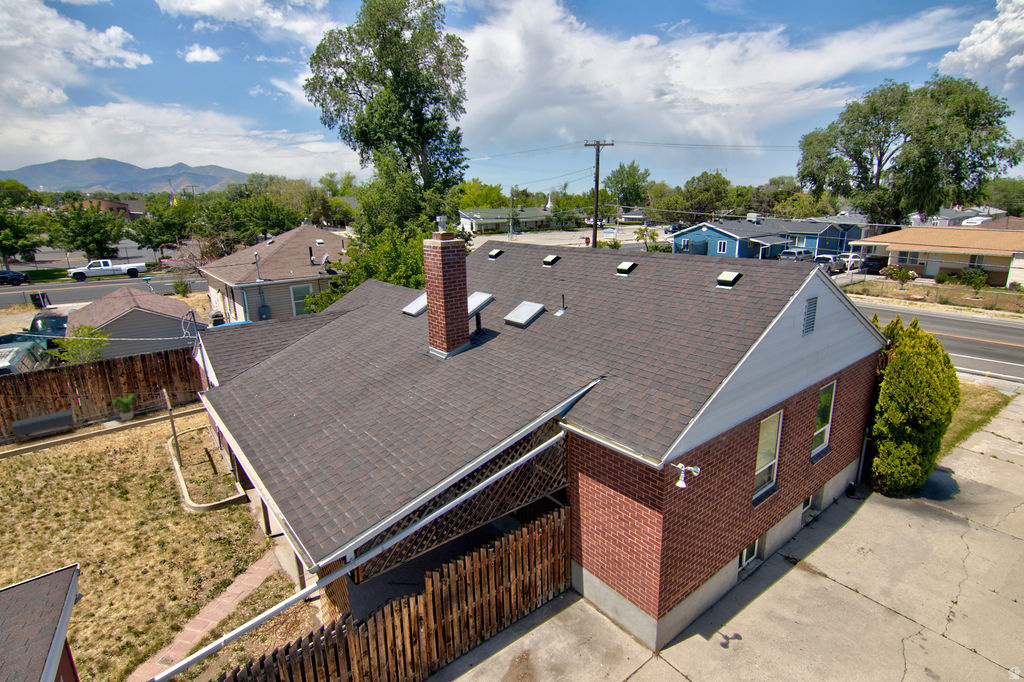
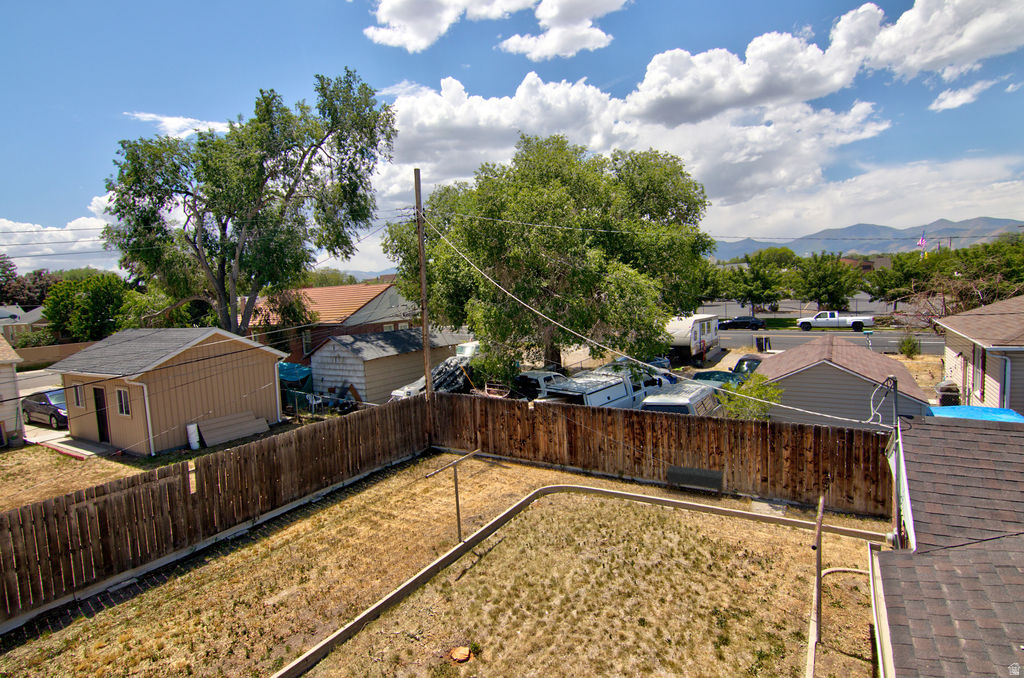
potted plant: present [111,394,137,420] -> none [763,473,800,509]

